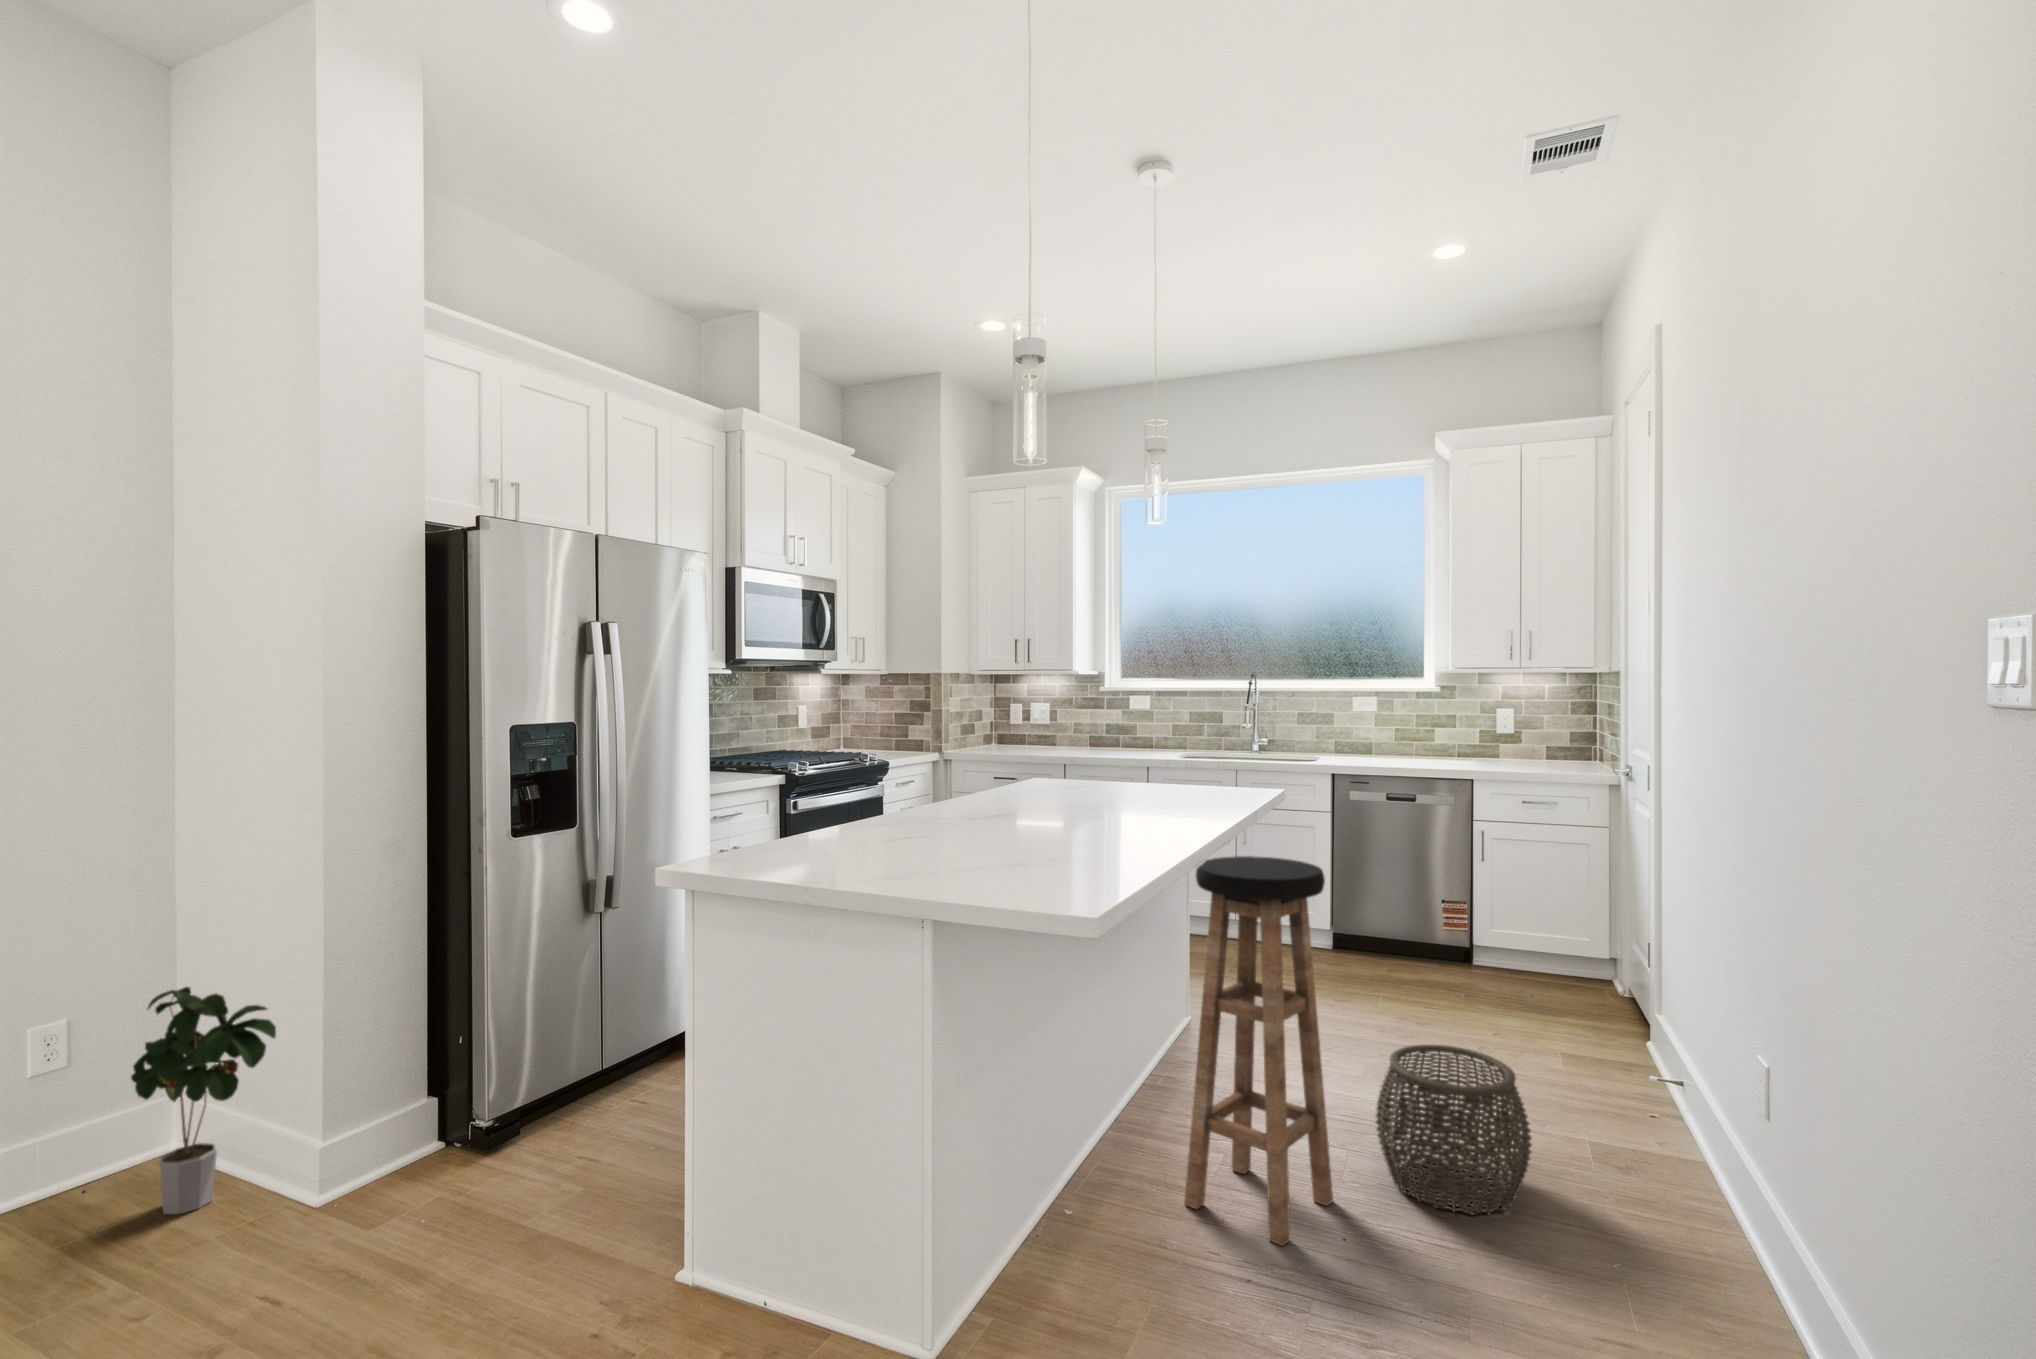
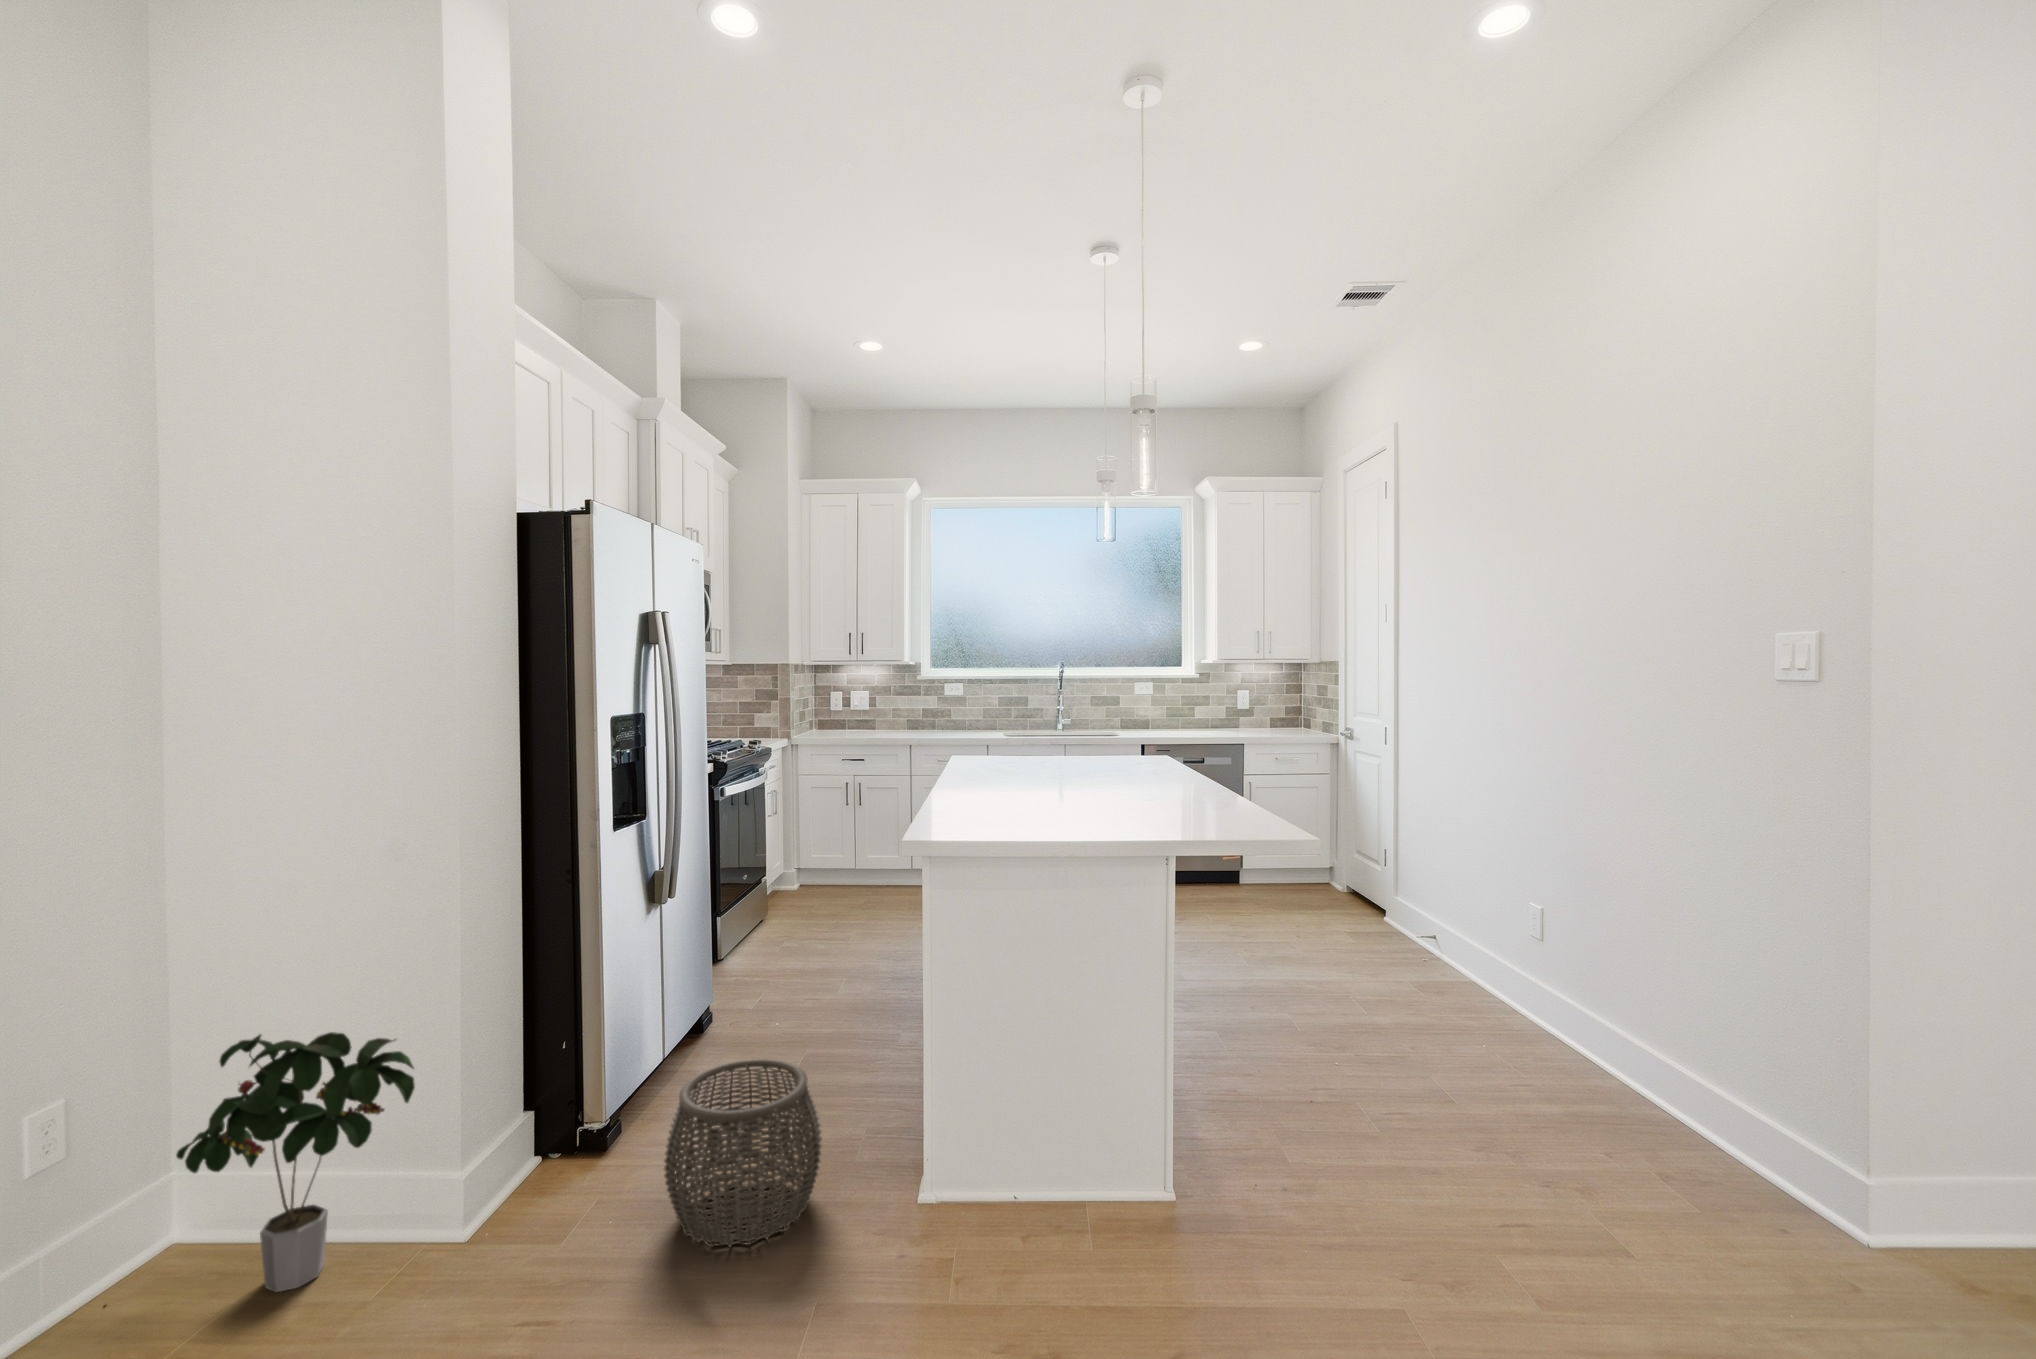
bar stool: present [1184,856,1333,1246] -> none [1221,803,1316,1076]
woven basket: present [1375,1045,1532,1215] -> present [664,1059,822,1247]

